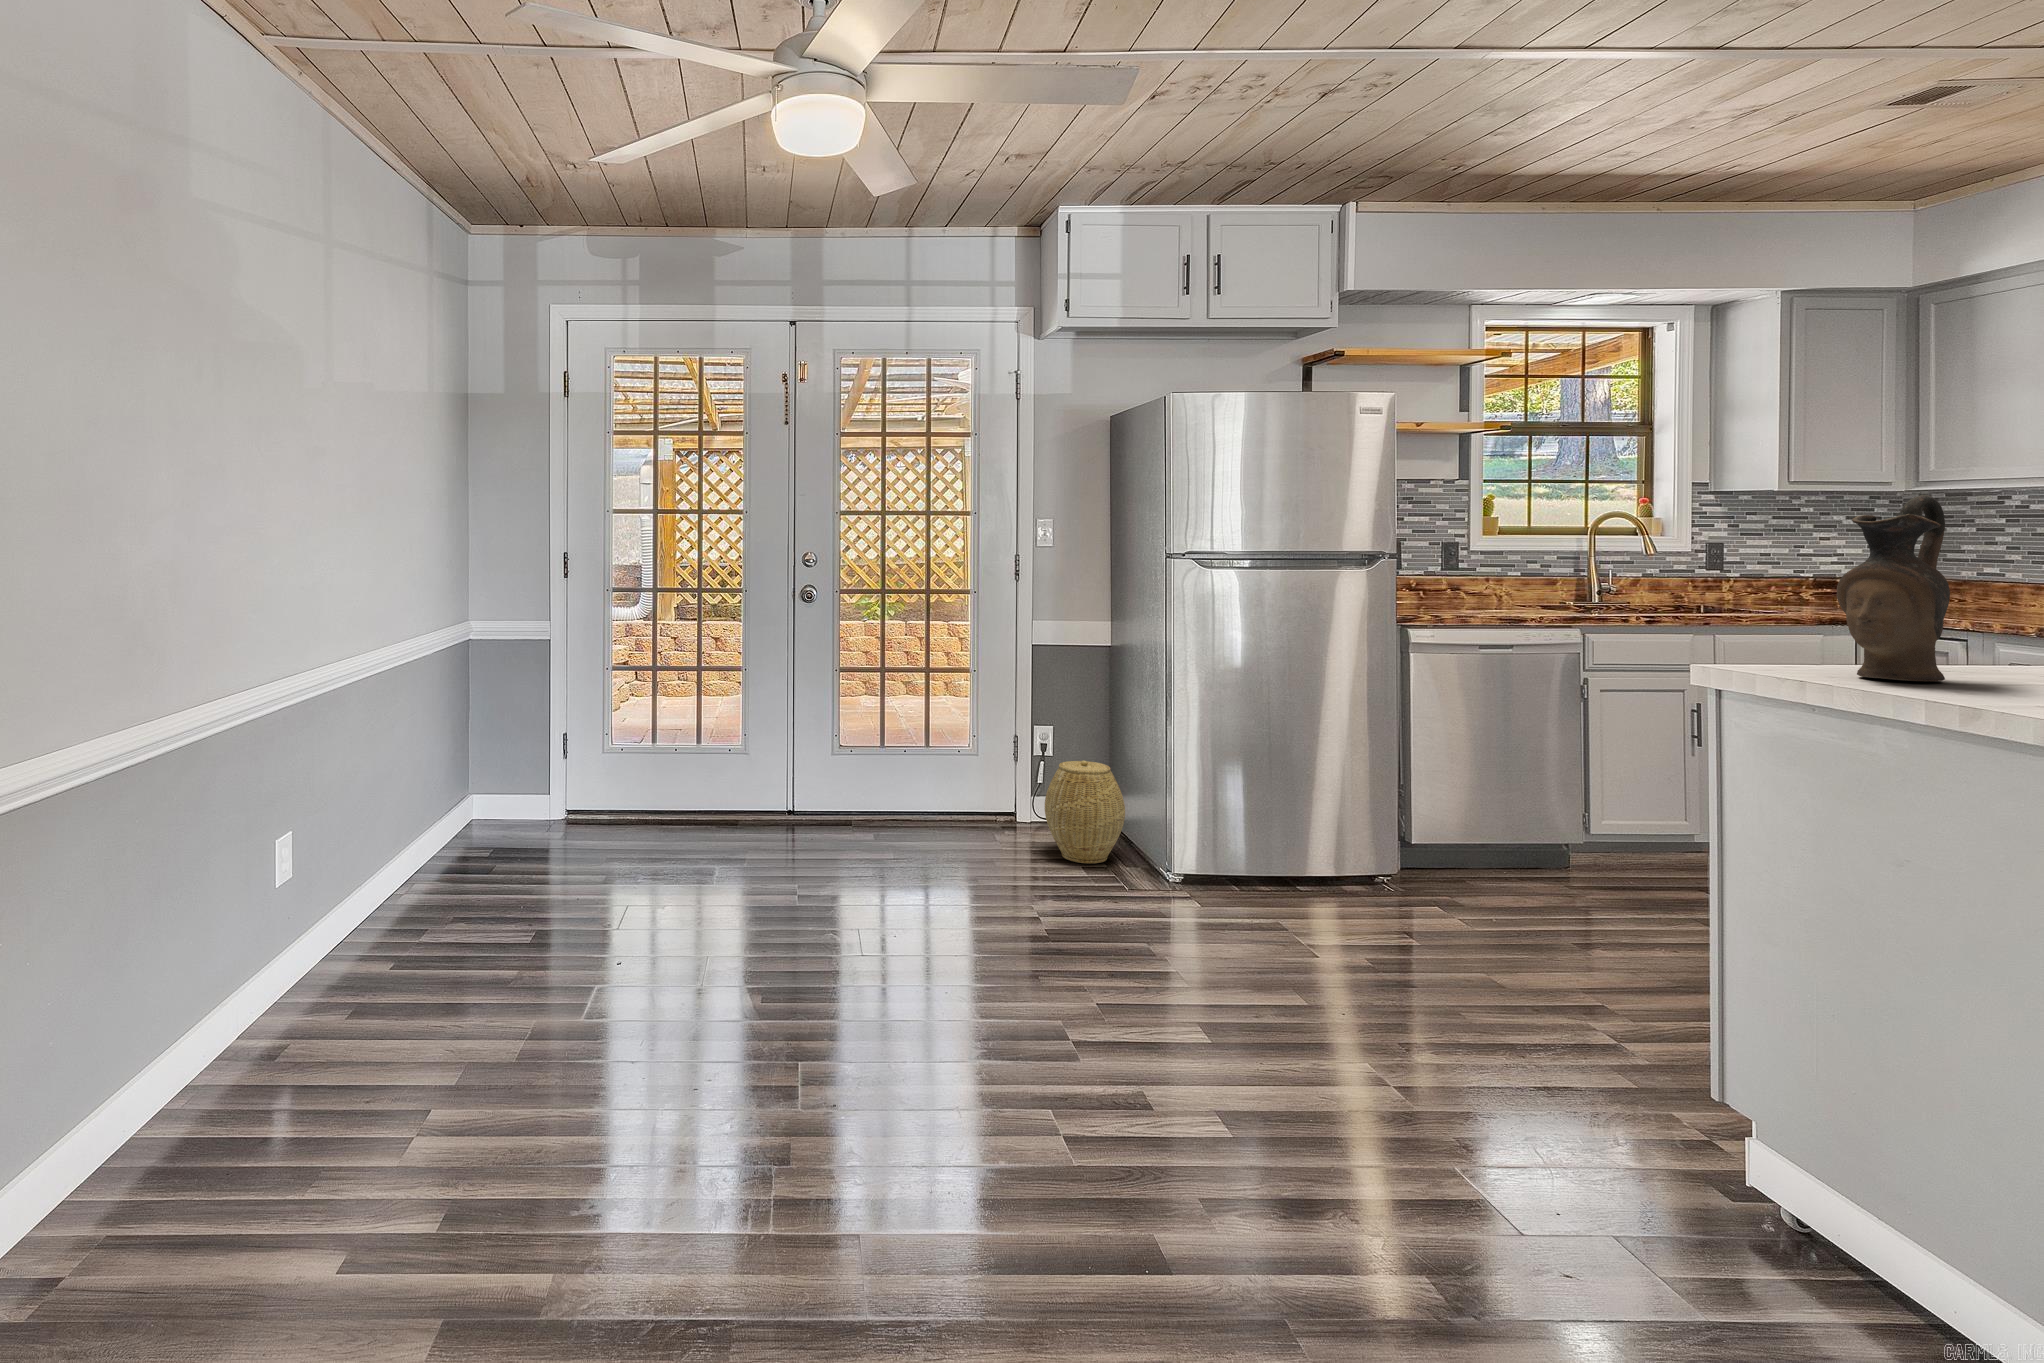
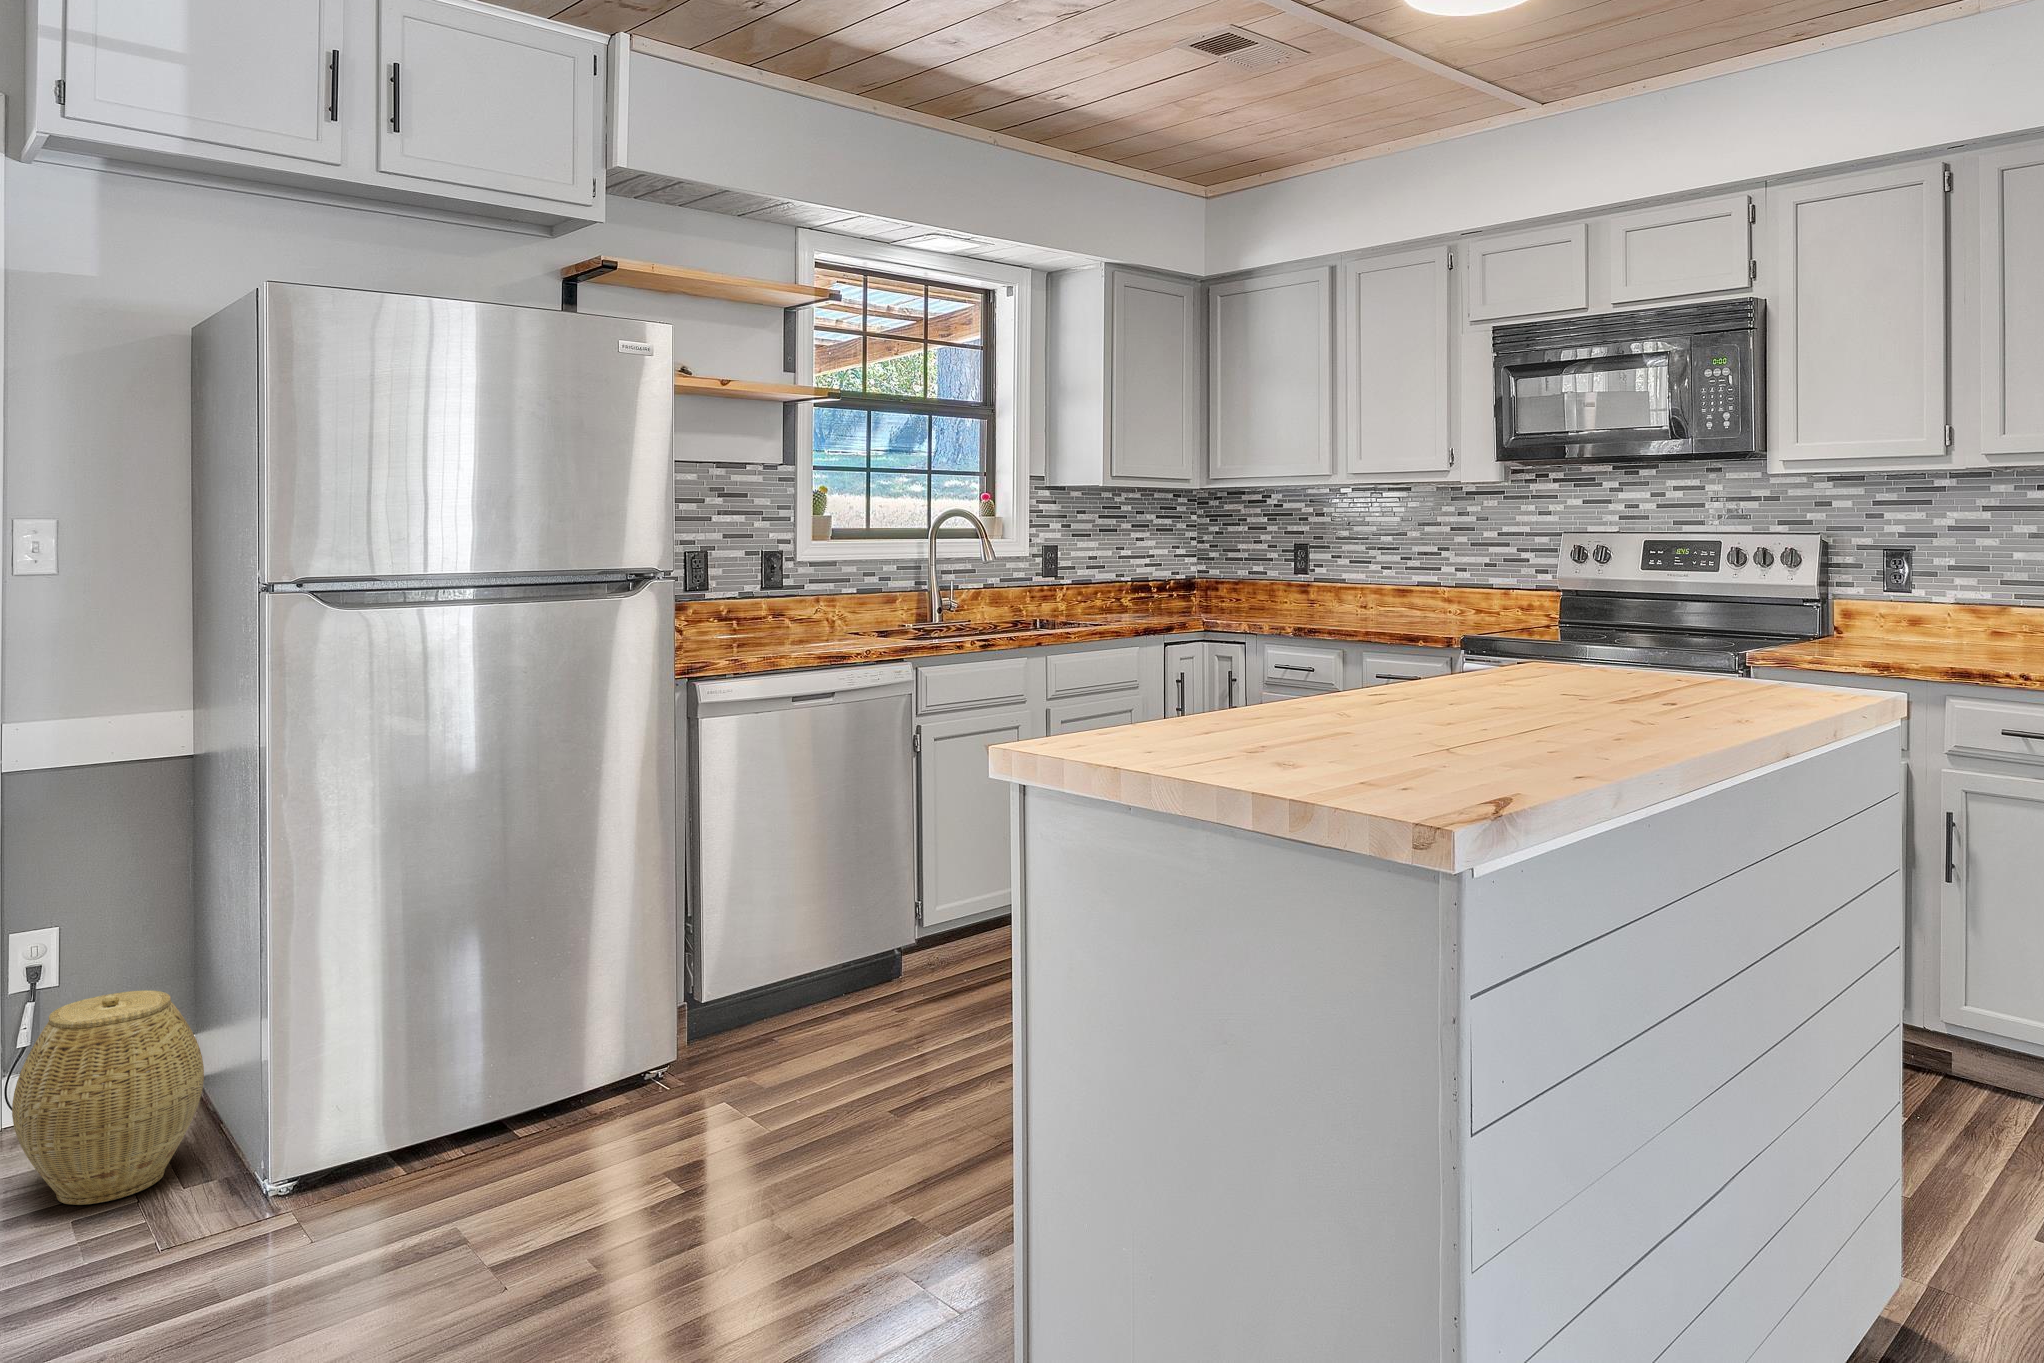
ceramic pitcher: present [1837,495,1950,681] -> none [1167,496,1271,753]

